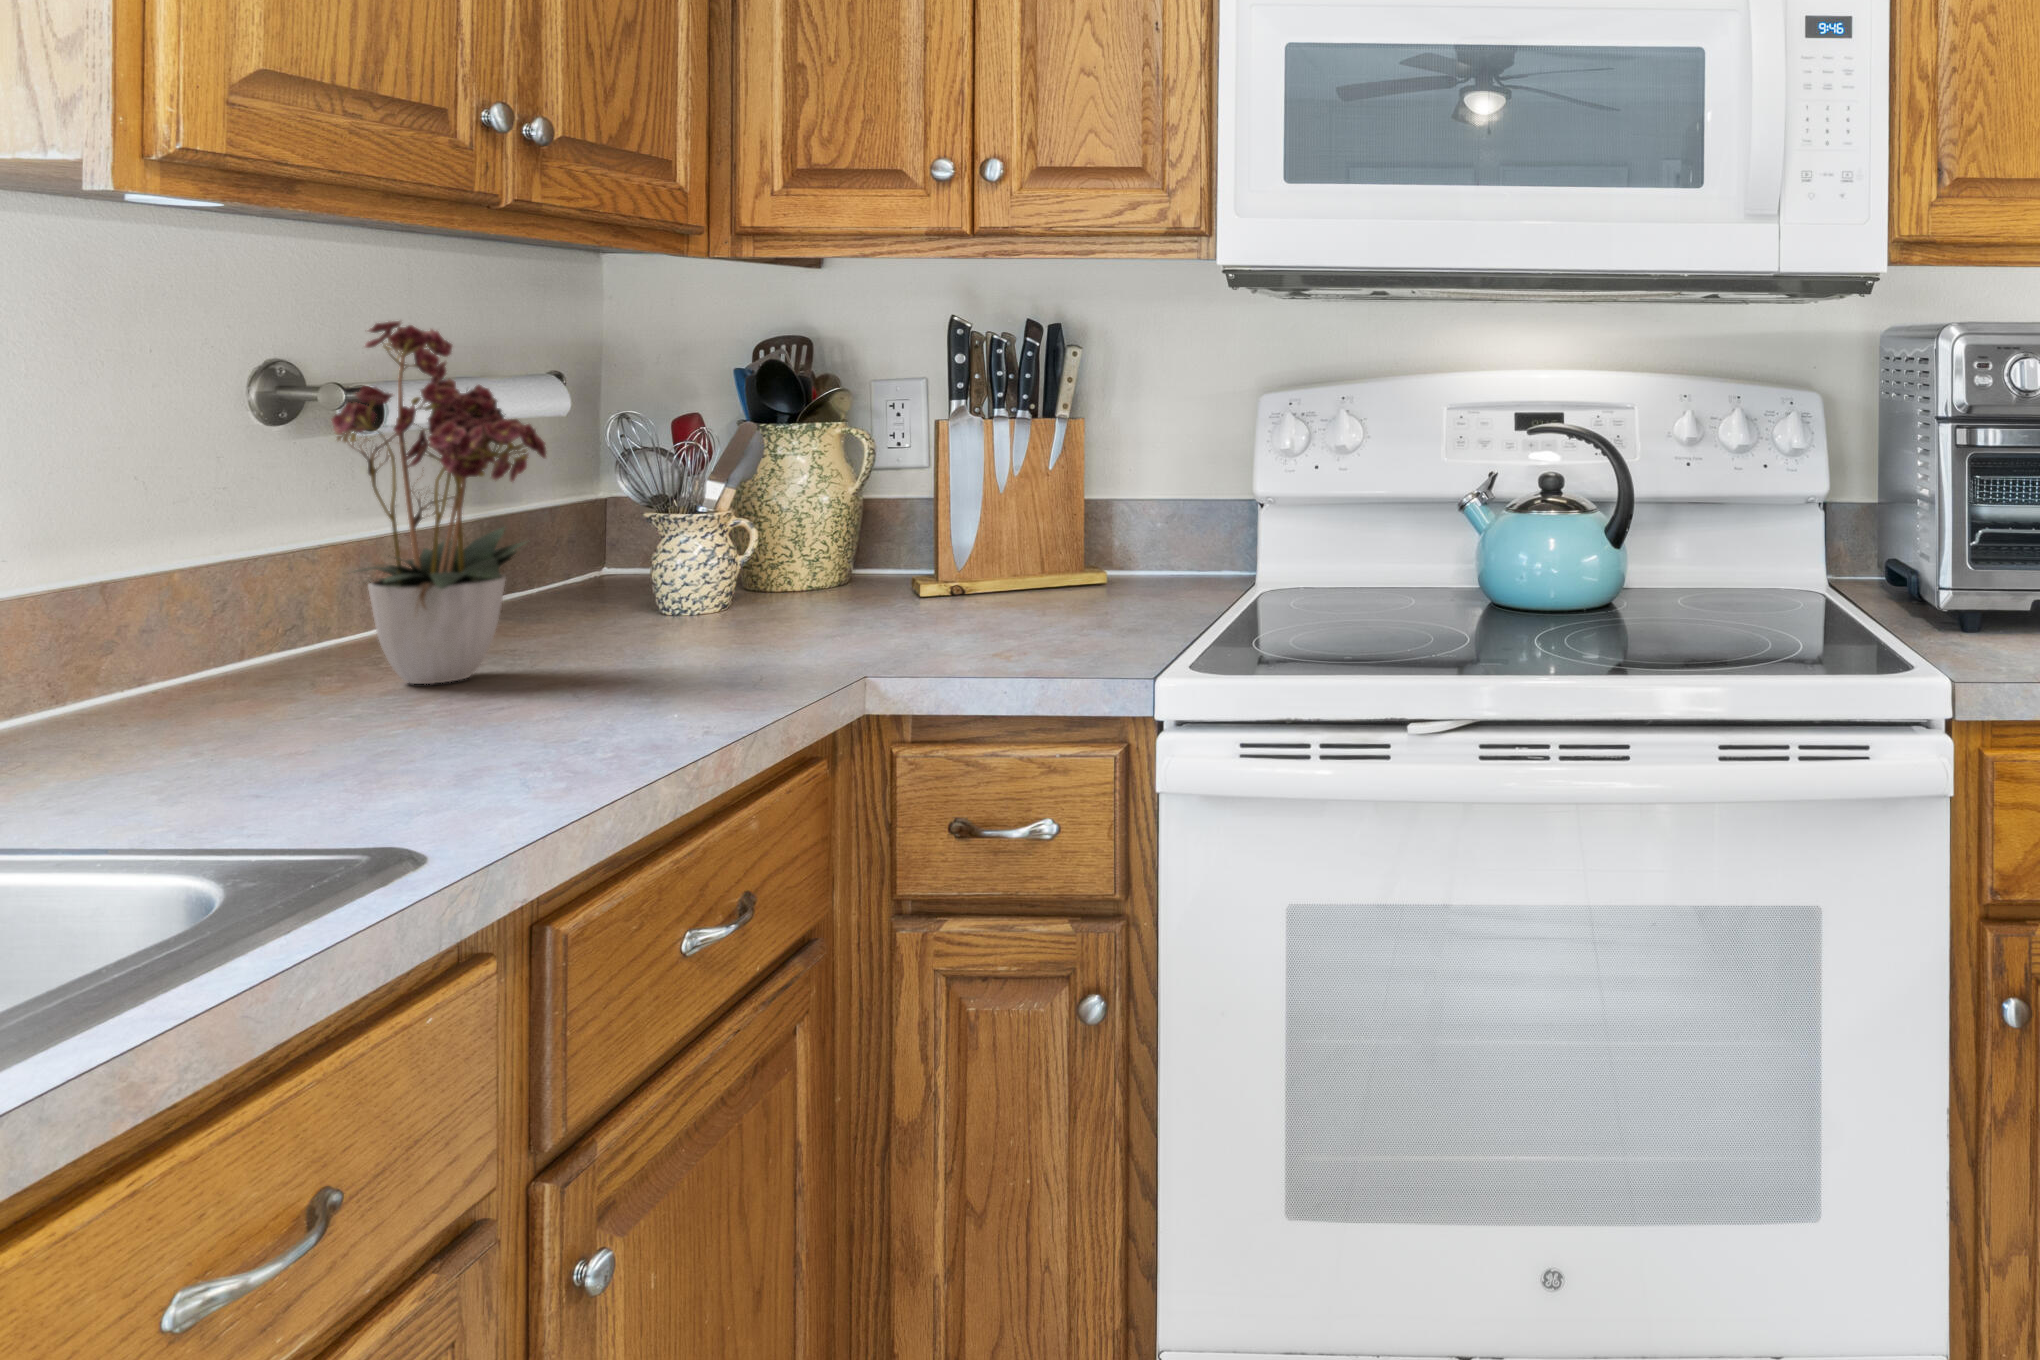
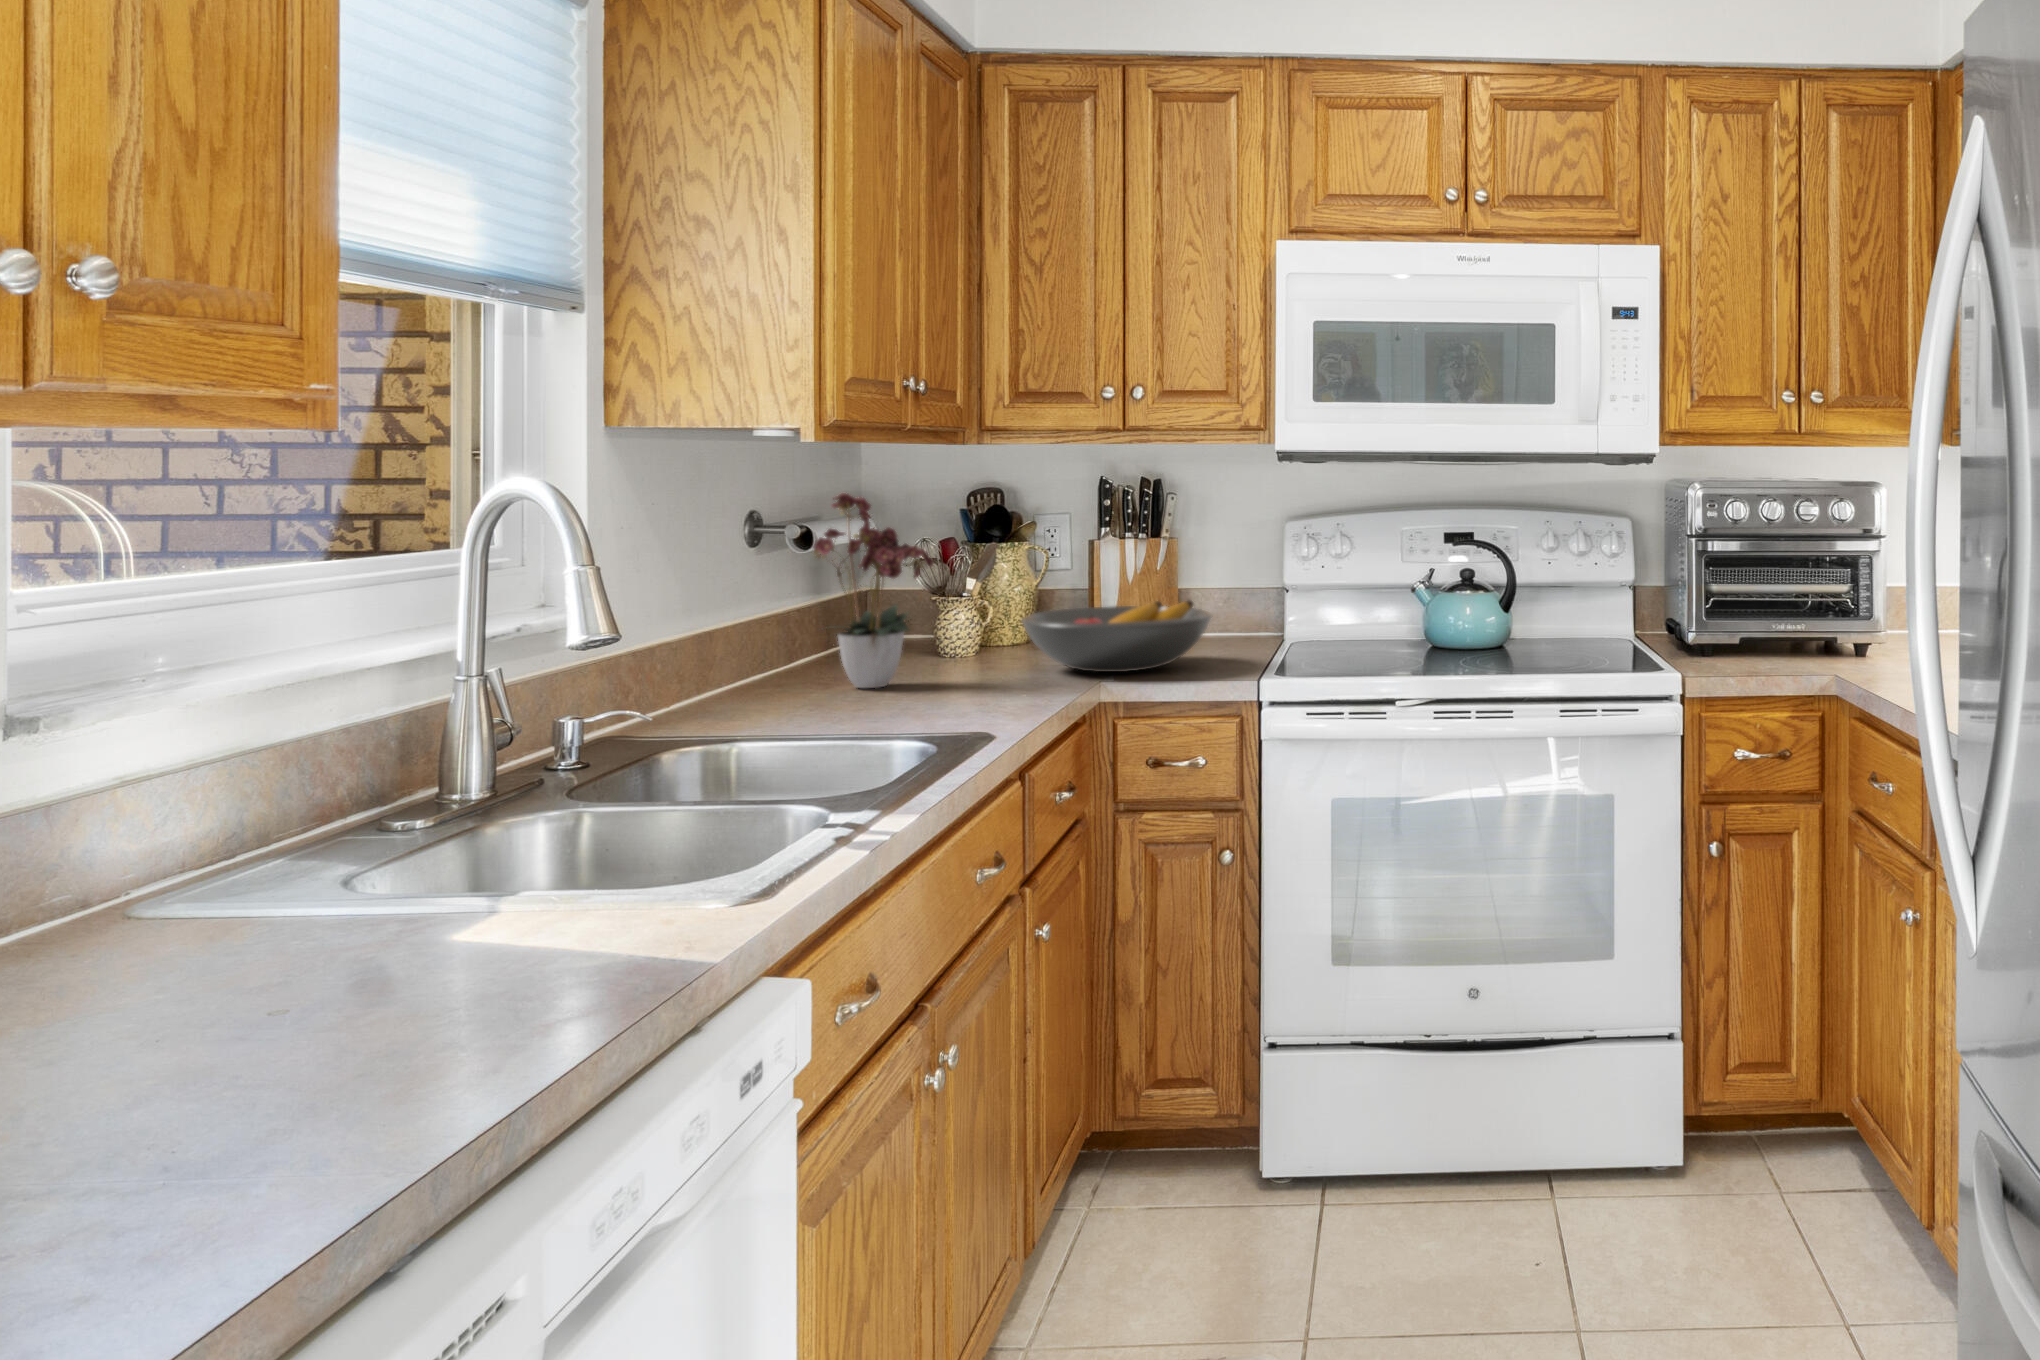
fruit bowl: none [748,524,1100,652] -> present [1021,601,1212,672]

